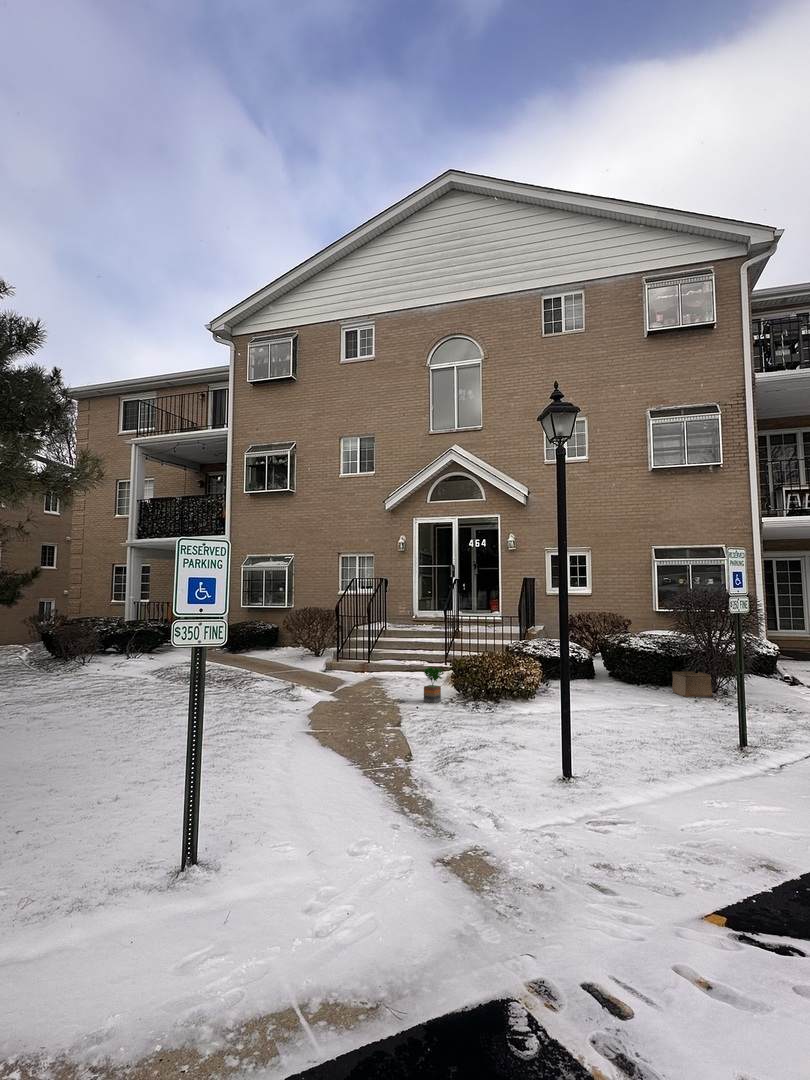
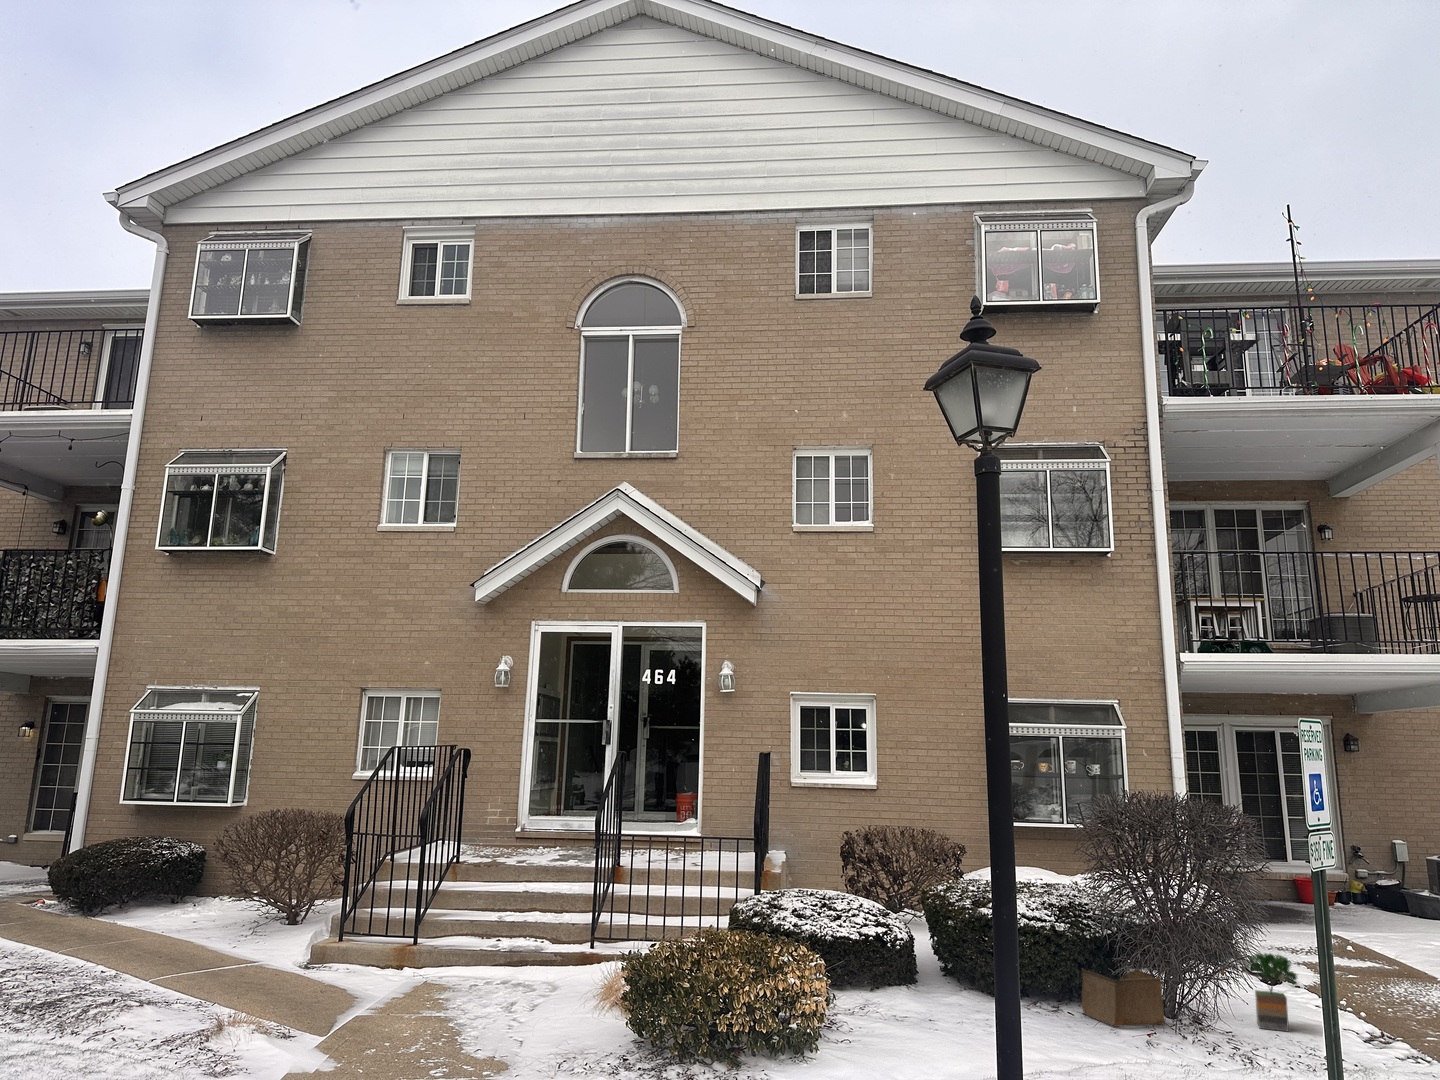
potted tree: present [424,667,444,703] -> present [1247,953,1297,1031]

